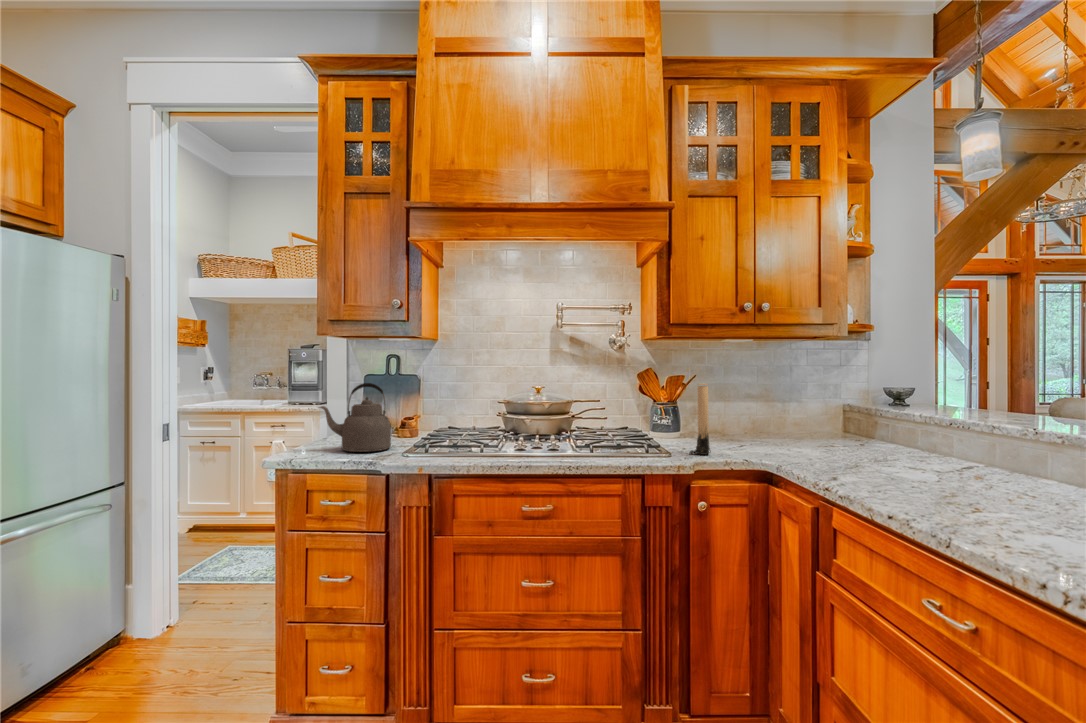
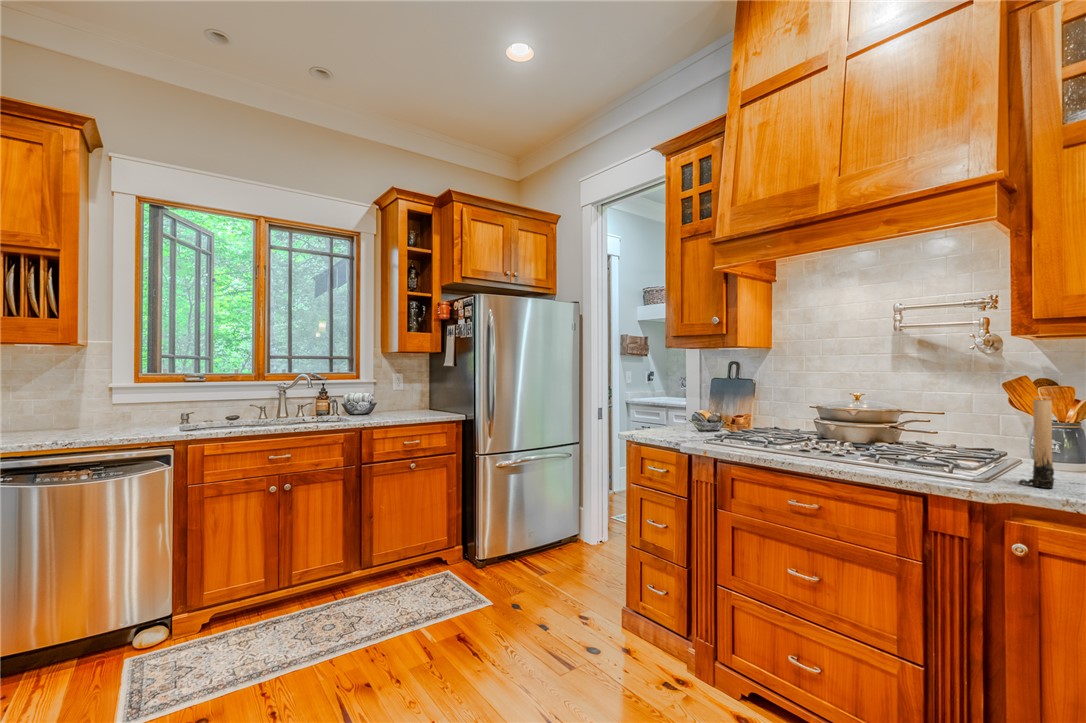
kettle: present [318,383,391,452] -> none [650,384,701,436]

